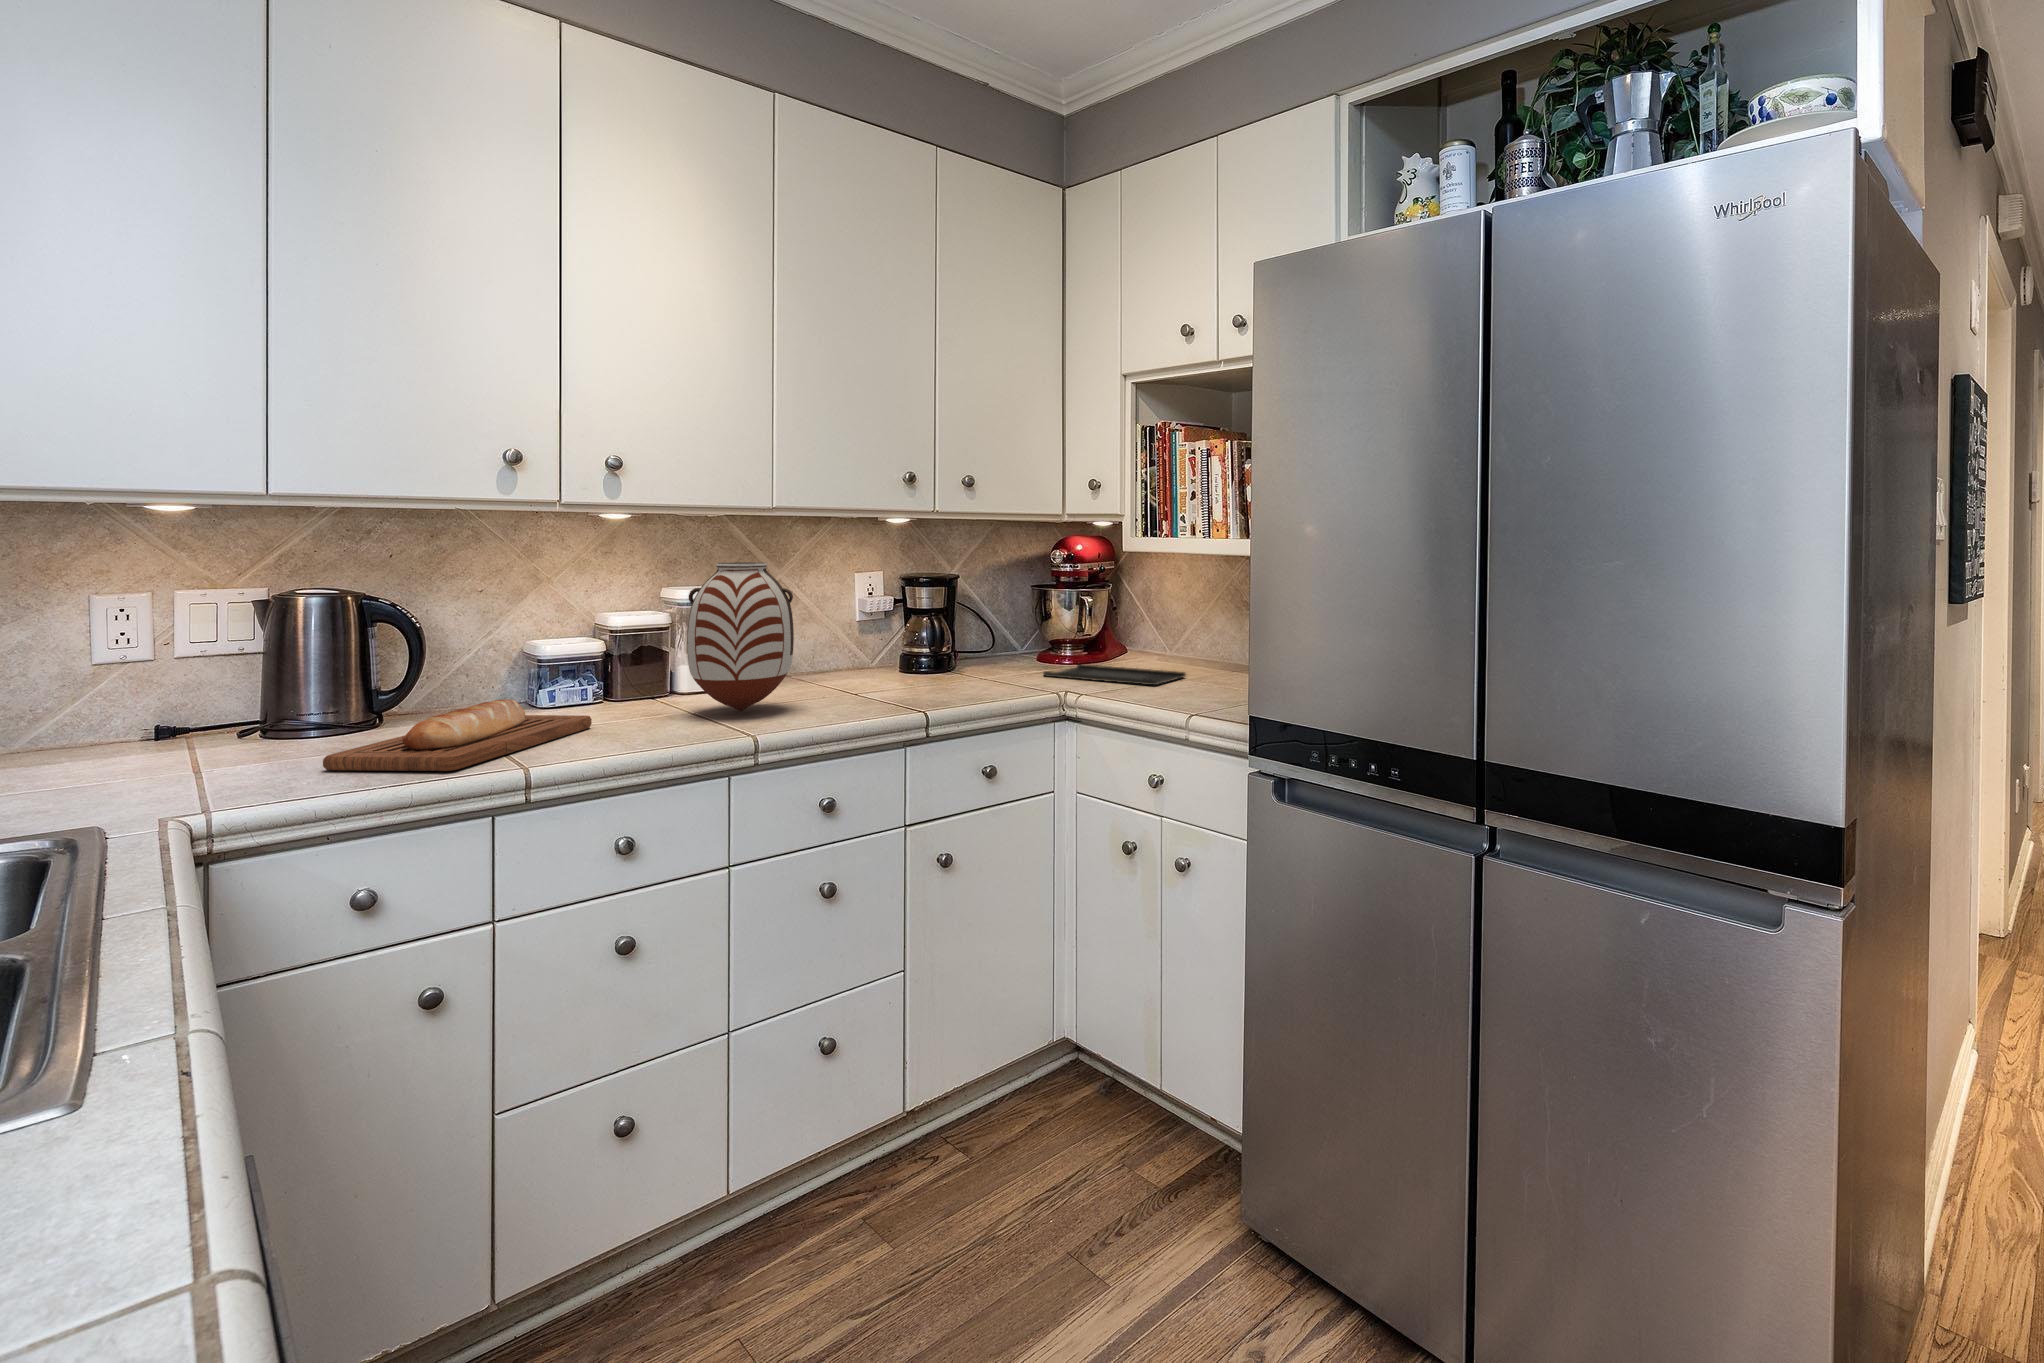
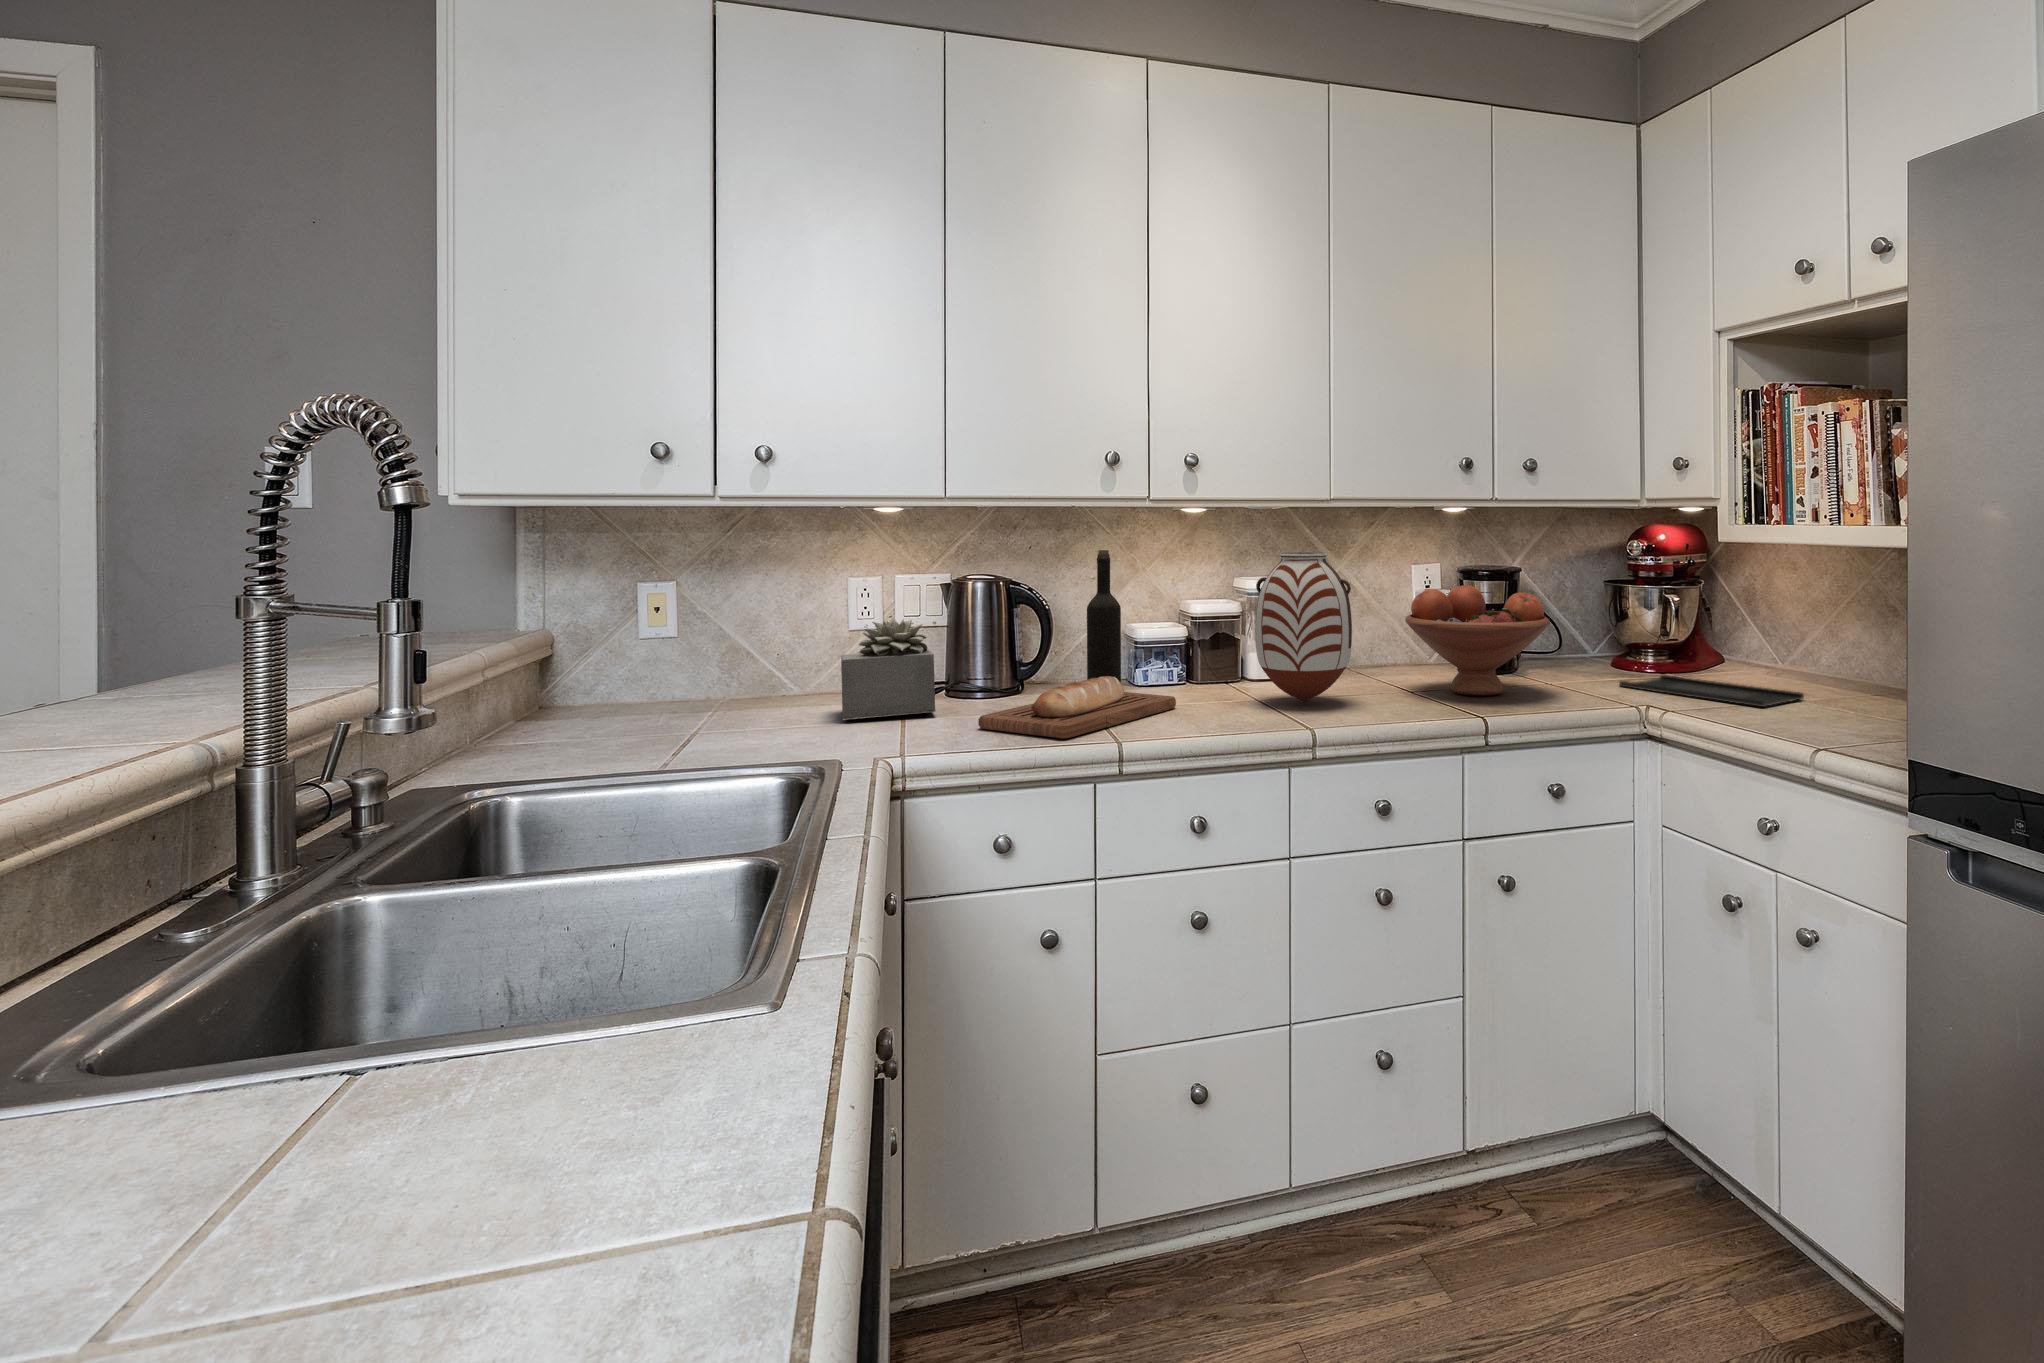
wine bottle: none [471,561,518,718] -> present [1087,550,1121,683]
fruit bowl: none [848,591,984,693] -> present [1405,585,1550,696]
succulent plant: none [87,646,254,778] -> present [841,618,936,720]

